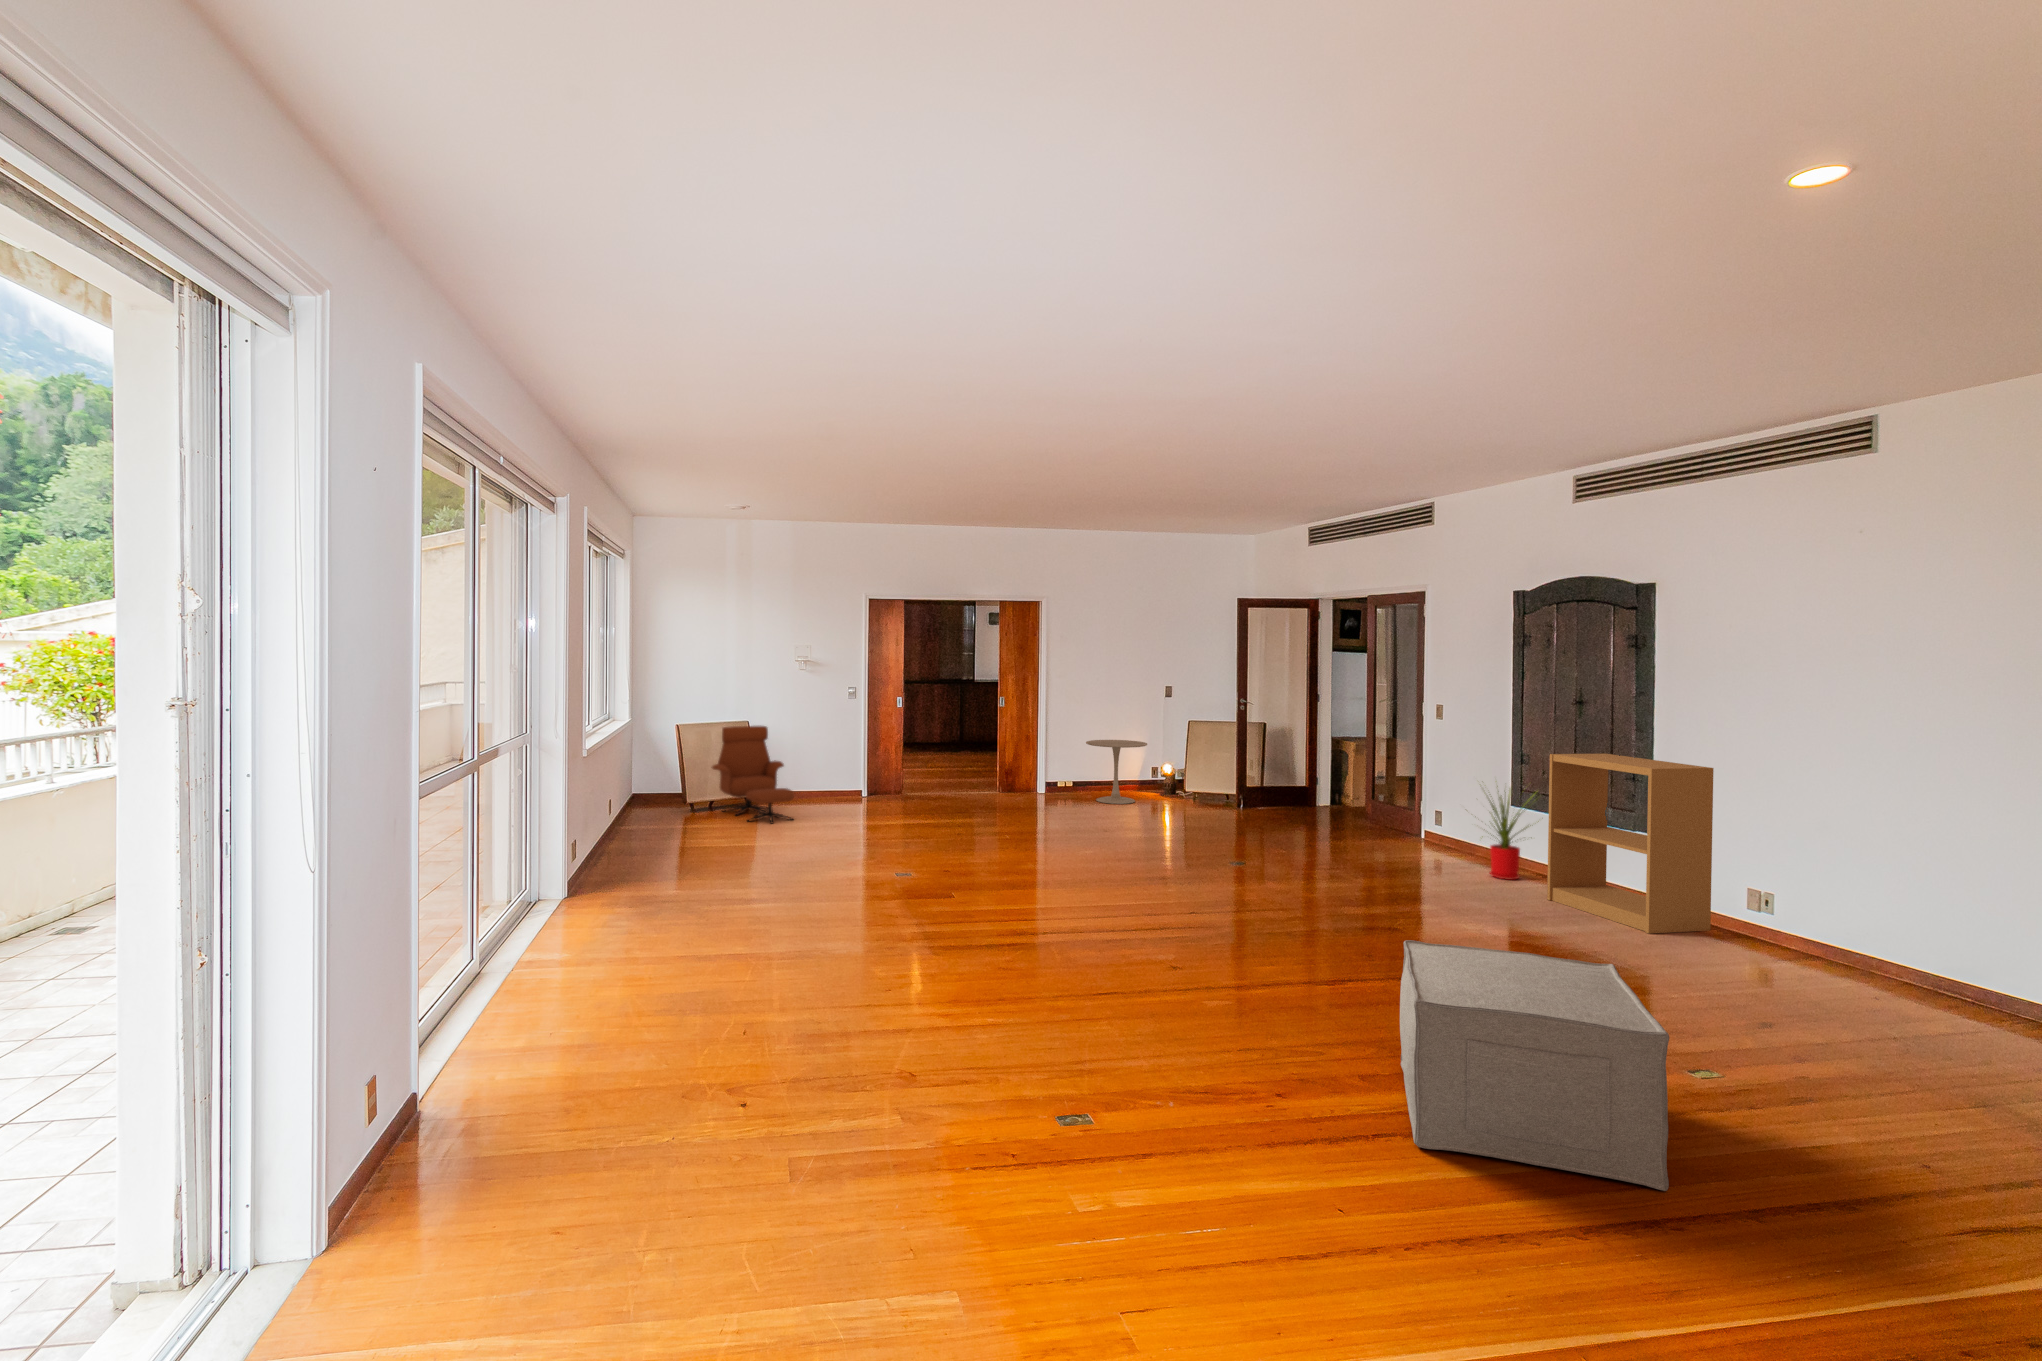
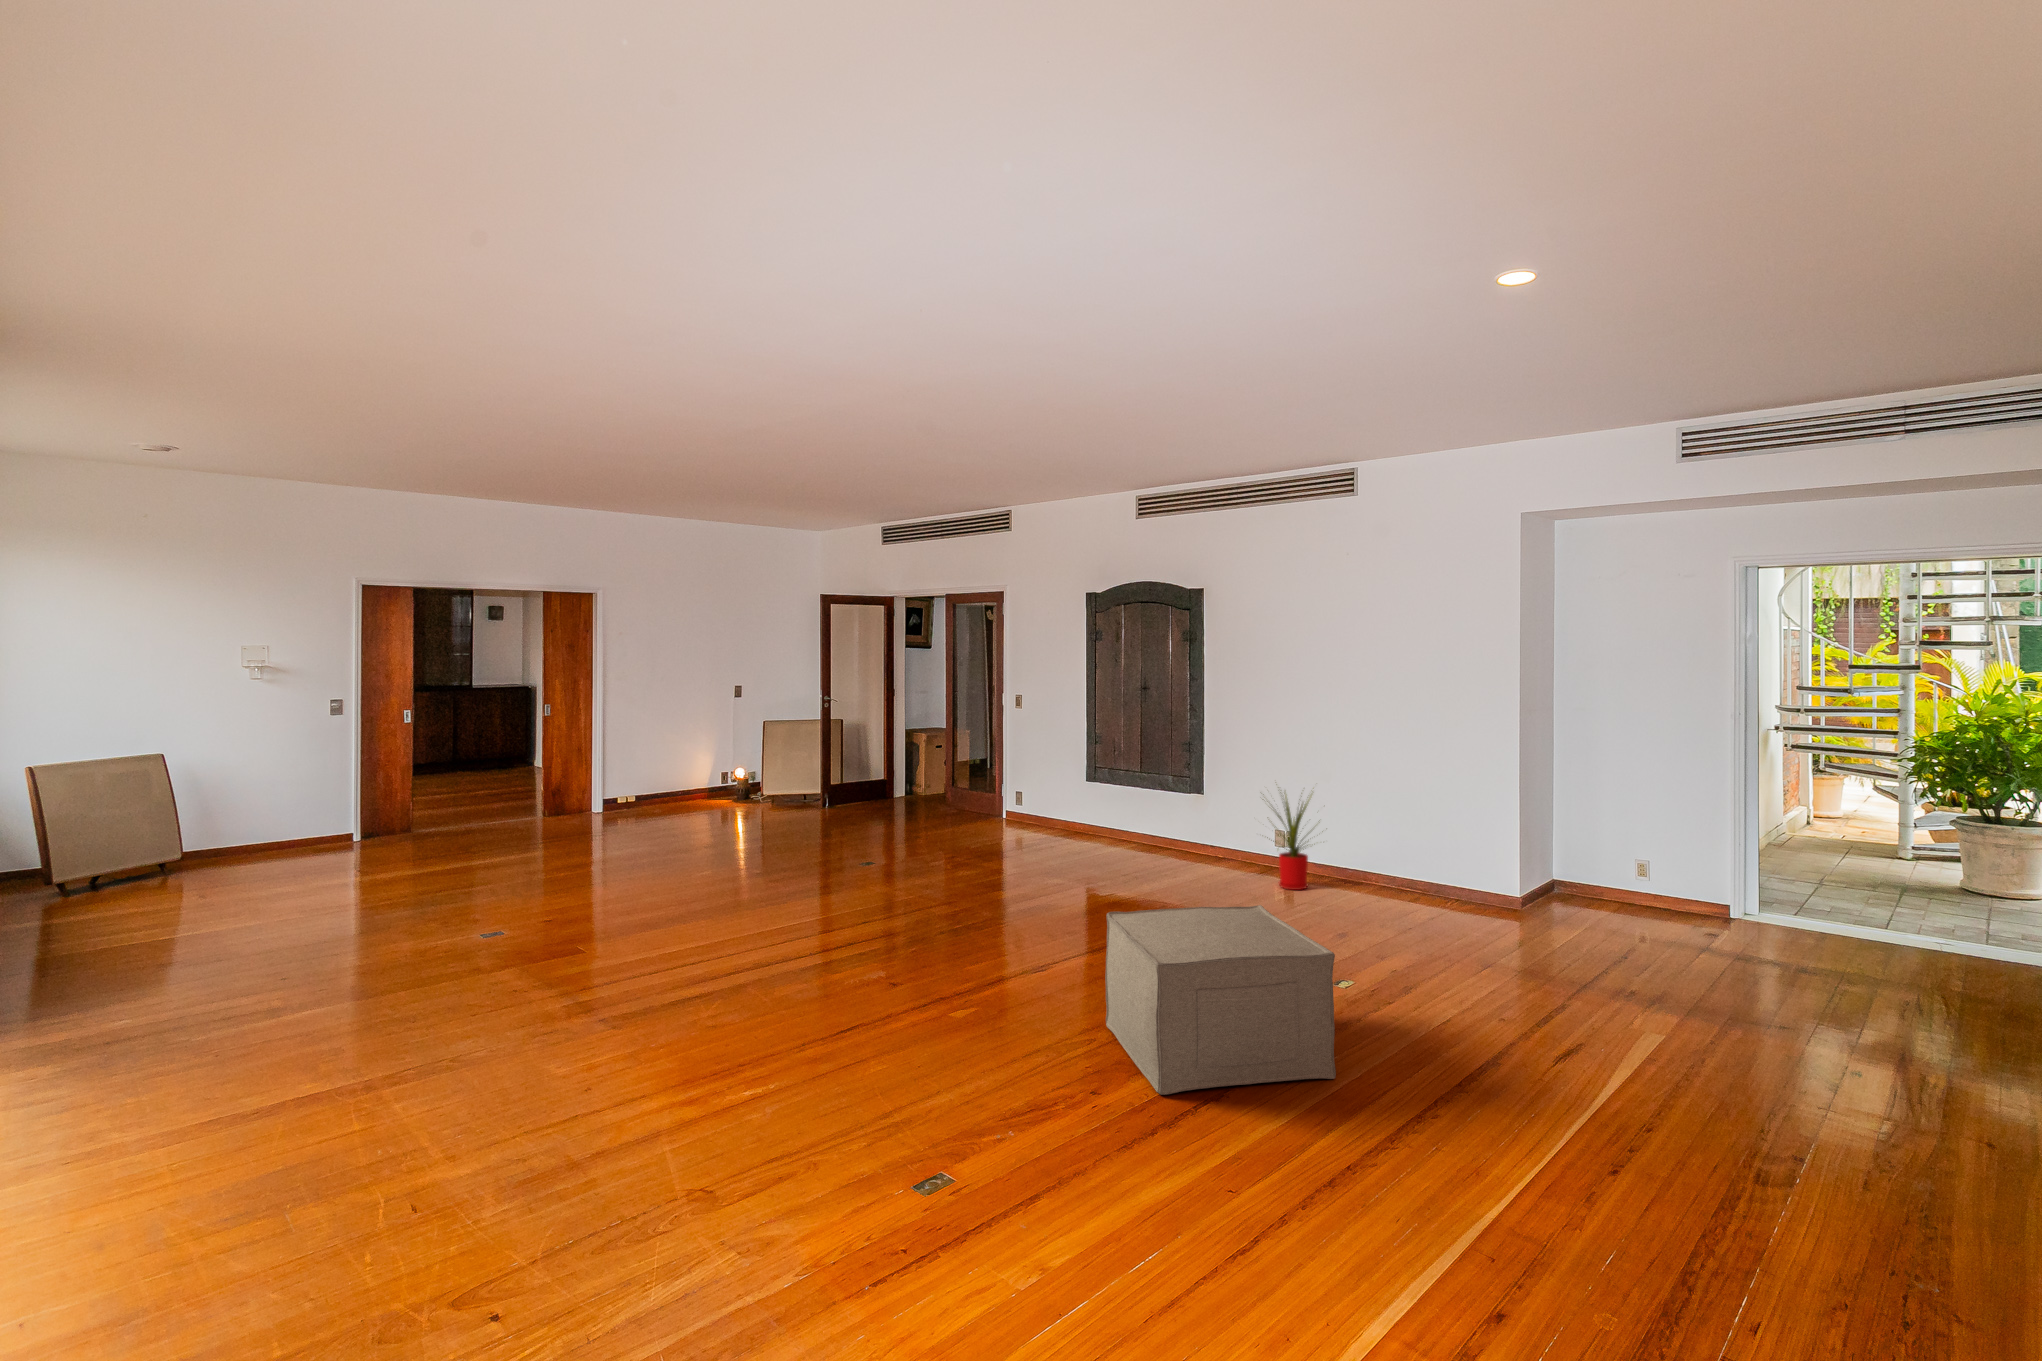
lounge chair: present [712,726,794,823] -> none [99,760,256,896]
side table: present [1086,740,1147,804] -> none [652,746,723,817]
bookshelf: present [1547,754,1714,934] -> none [1127,731,1246,877]
house plant: present [1482,786,1539,880] -> present [1267,792,1310,890]

